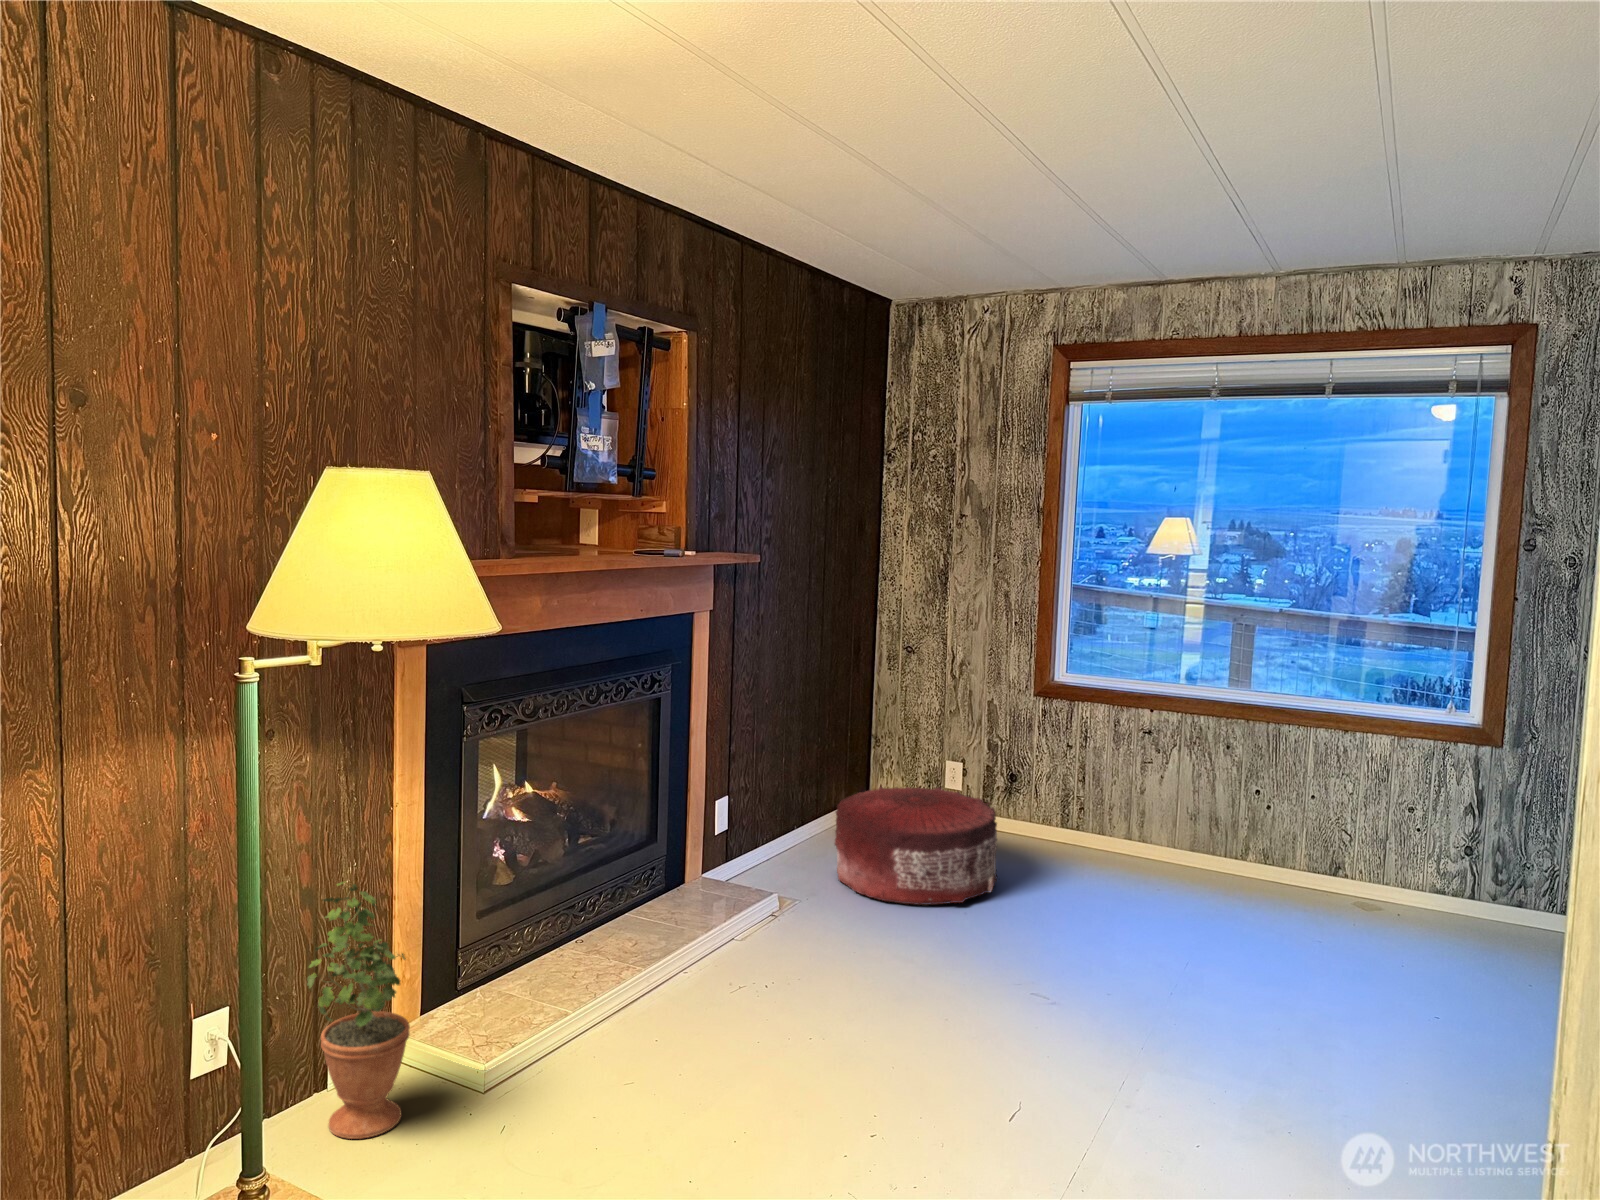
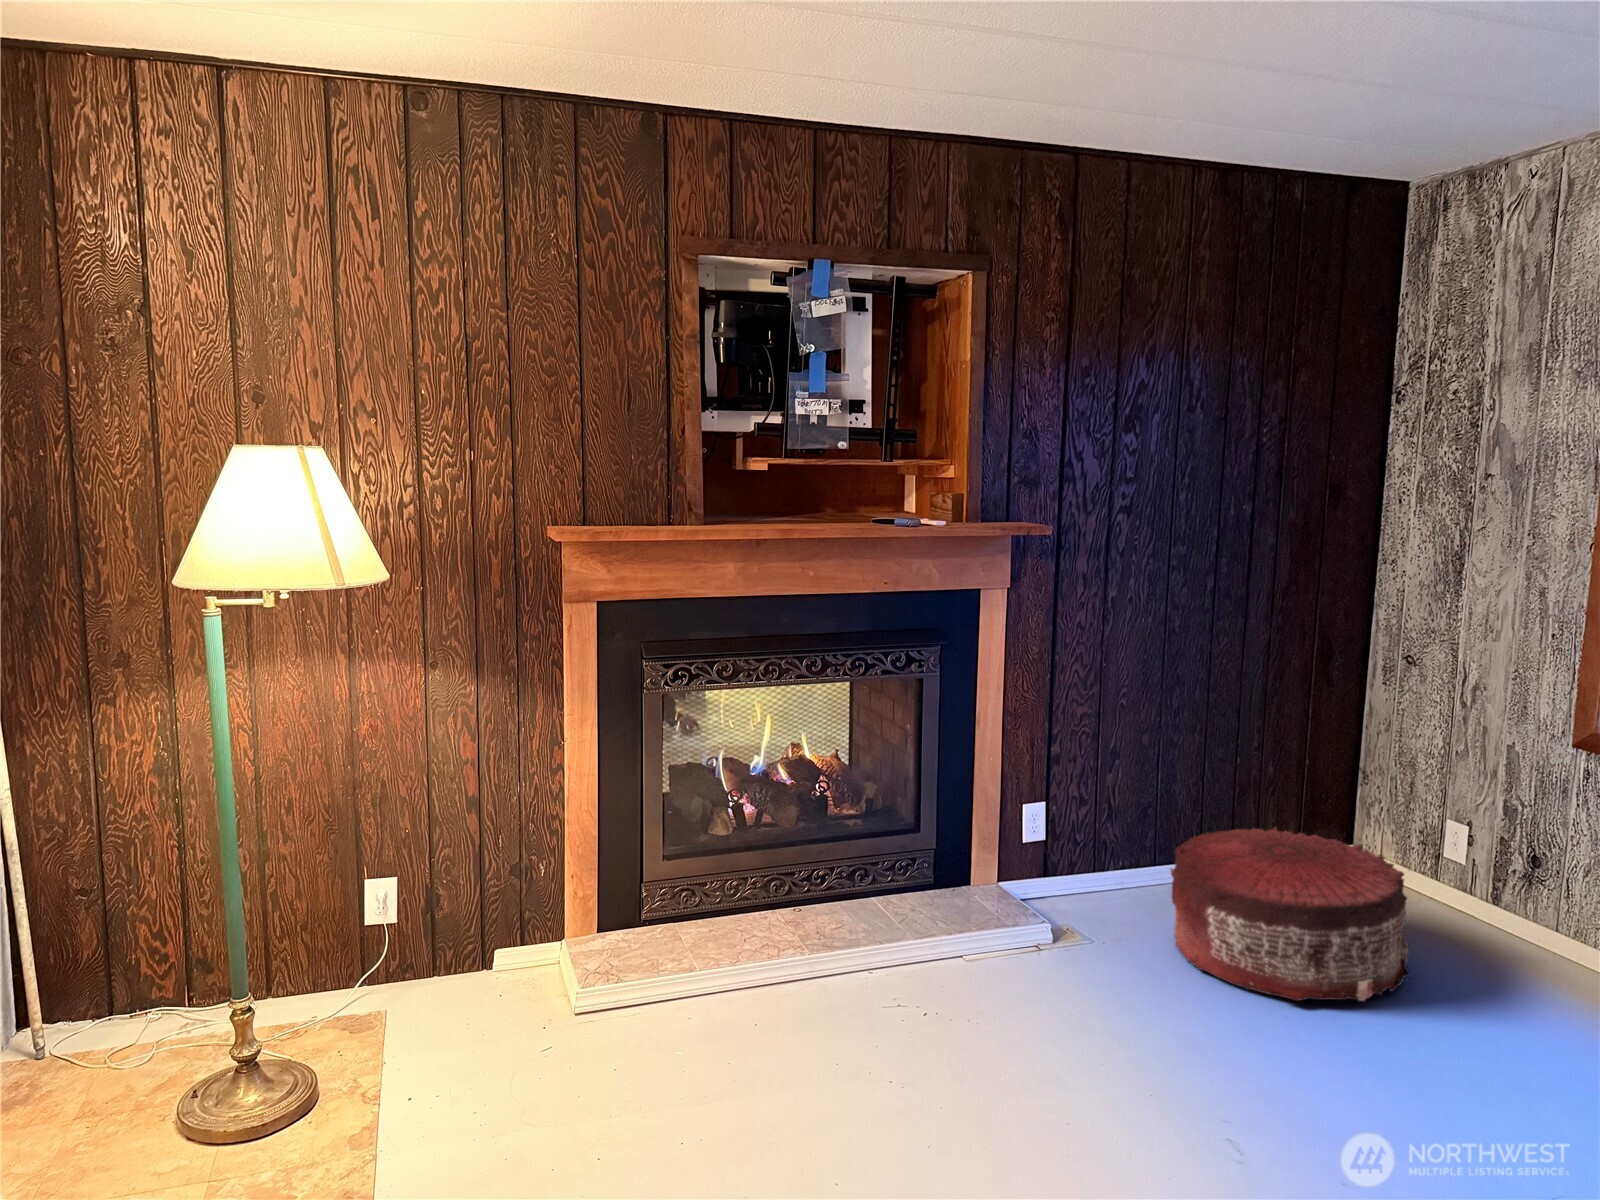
potted plant: present [307,883,410,1139] -> none [419,797,515,1018]

